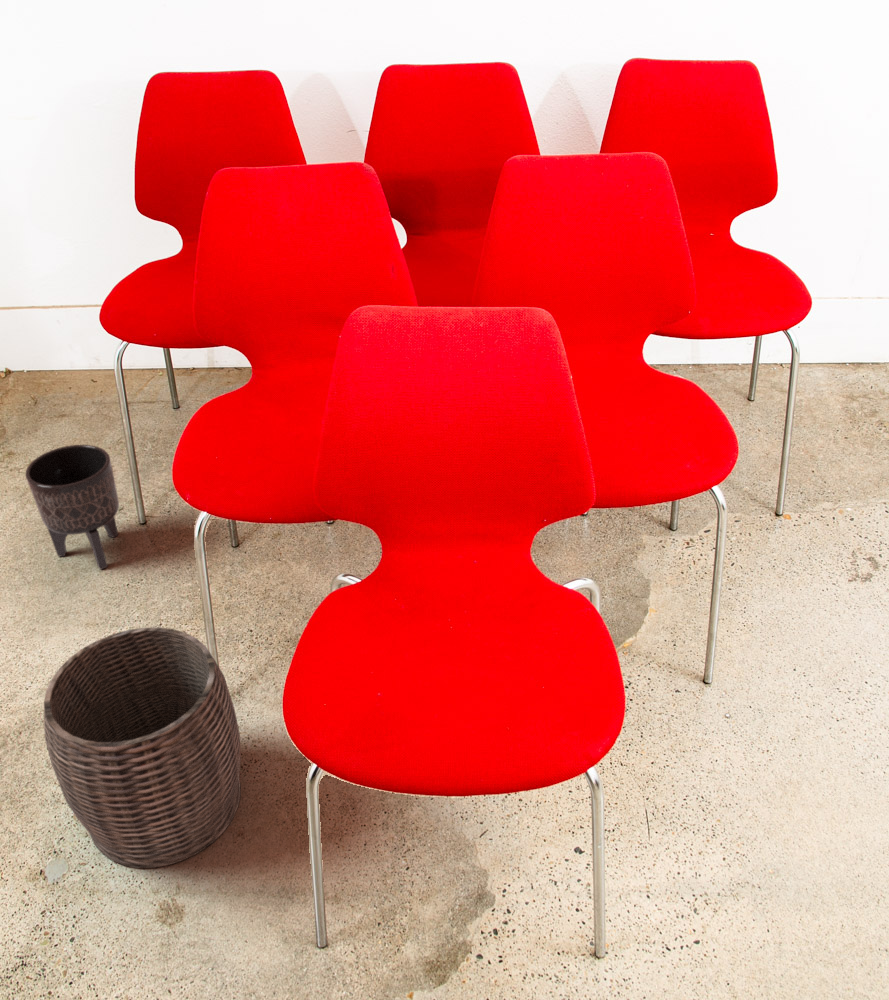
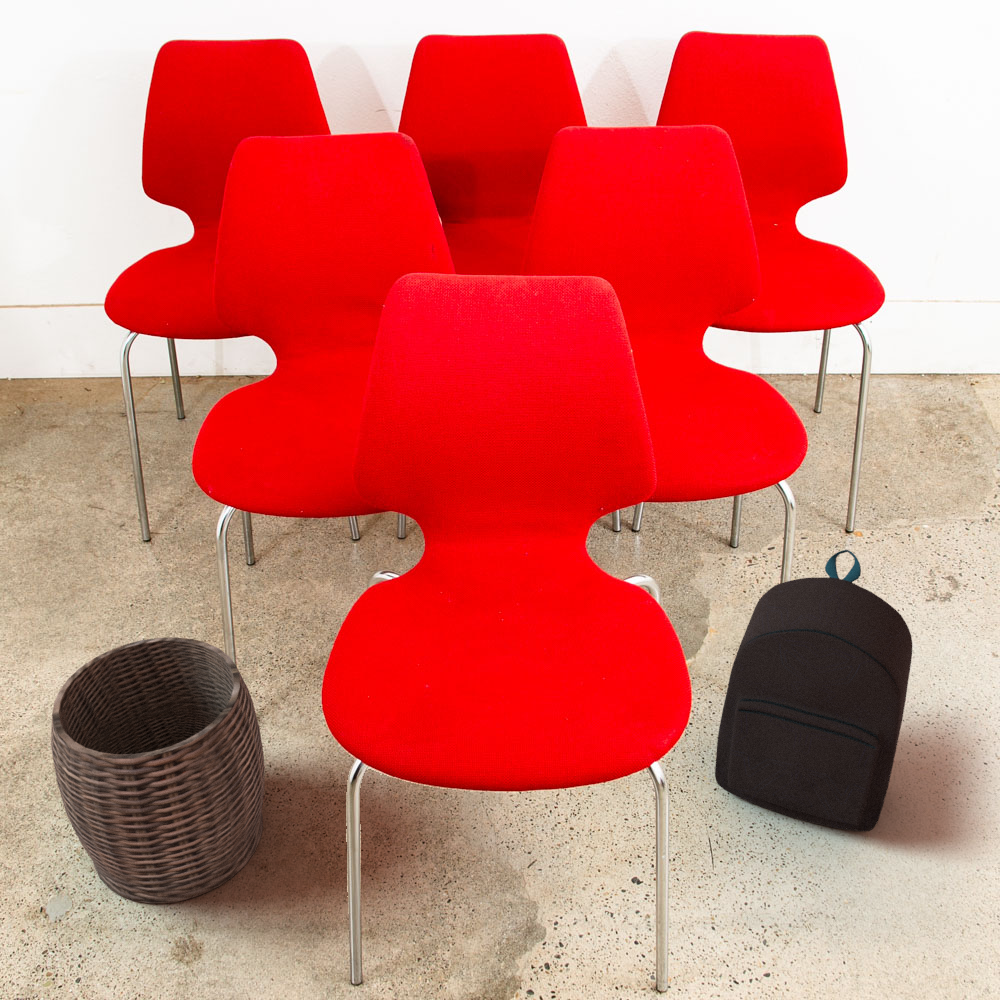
planter: present [25,445,119,569] -> none [18,450,121,590]
backpack: none [652,549,837,805] -> present [715,550,912,831]

